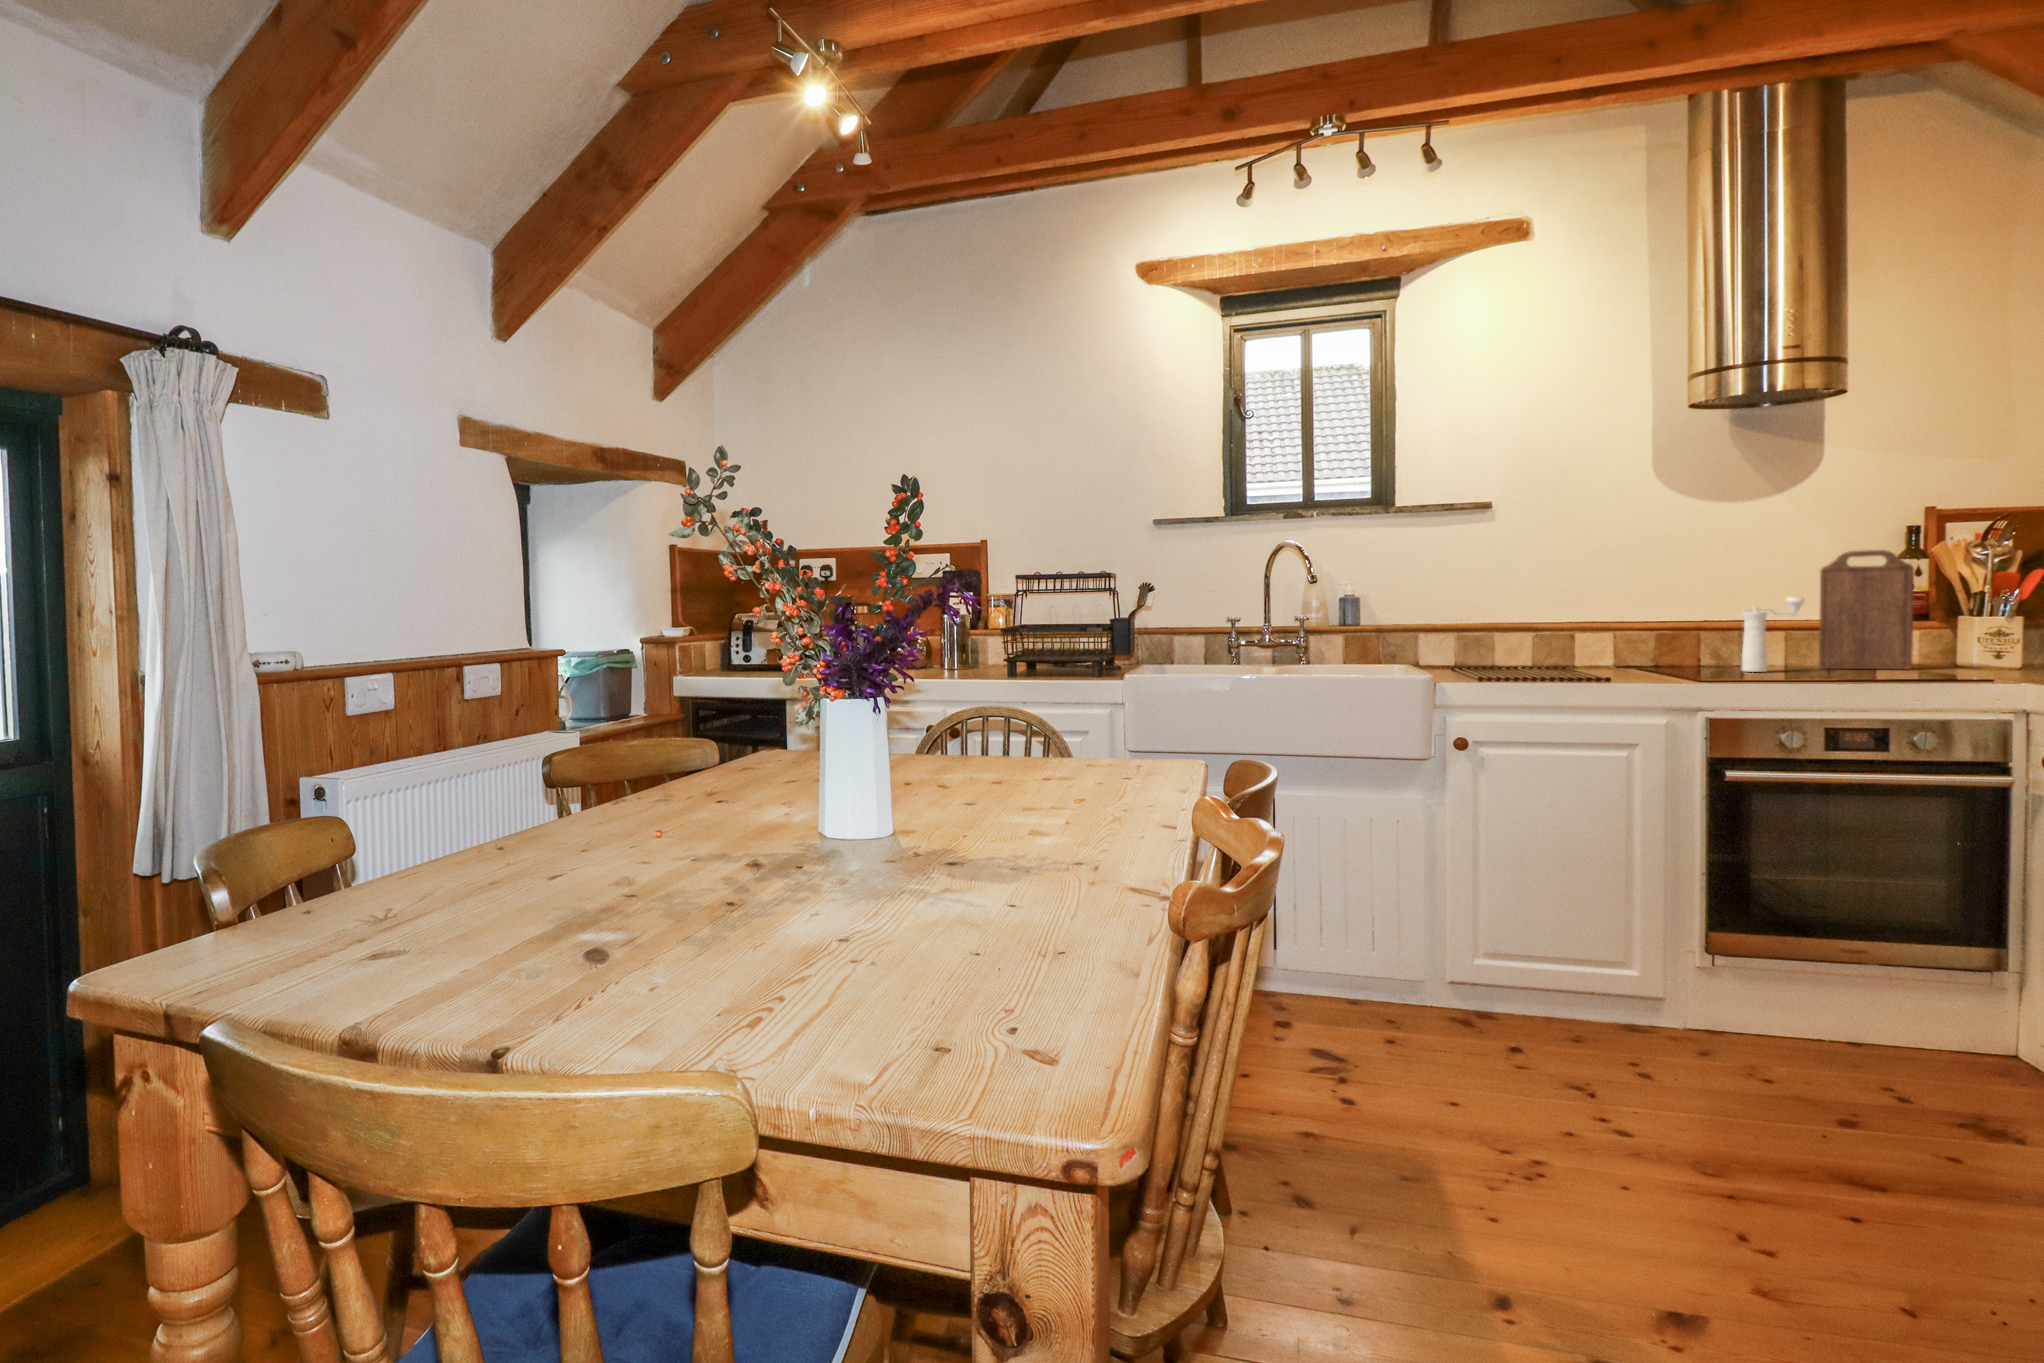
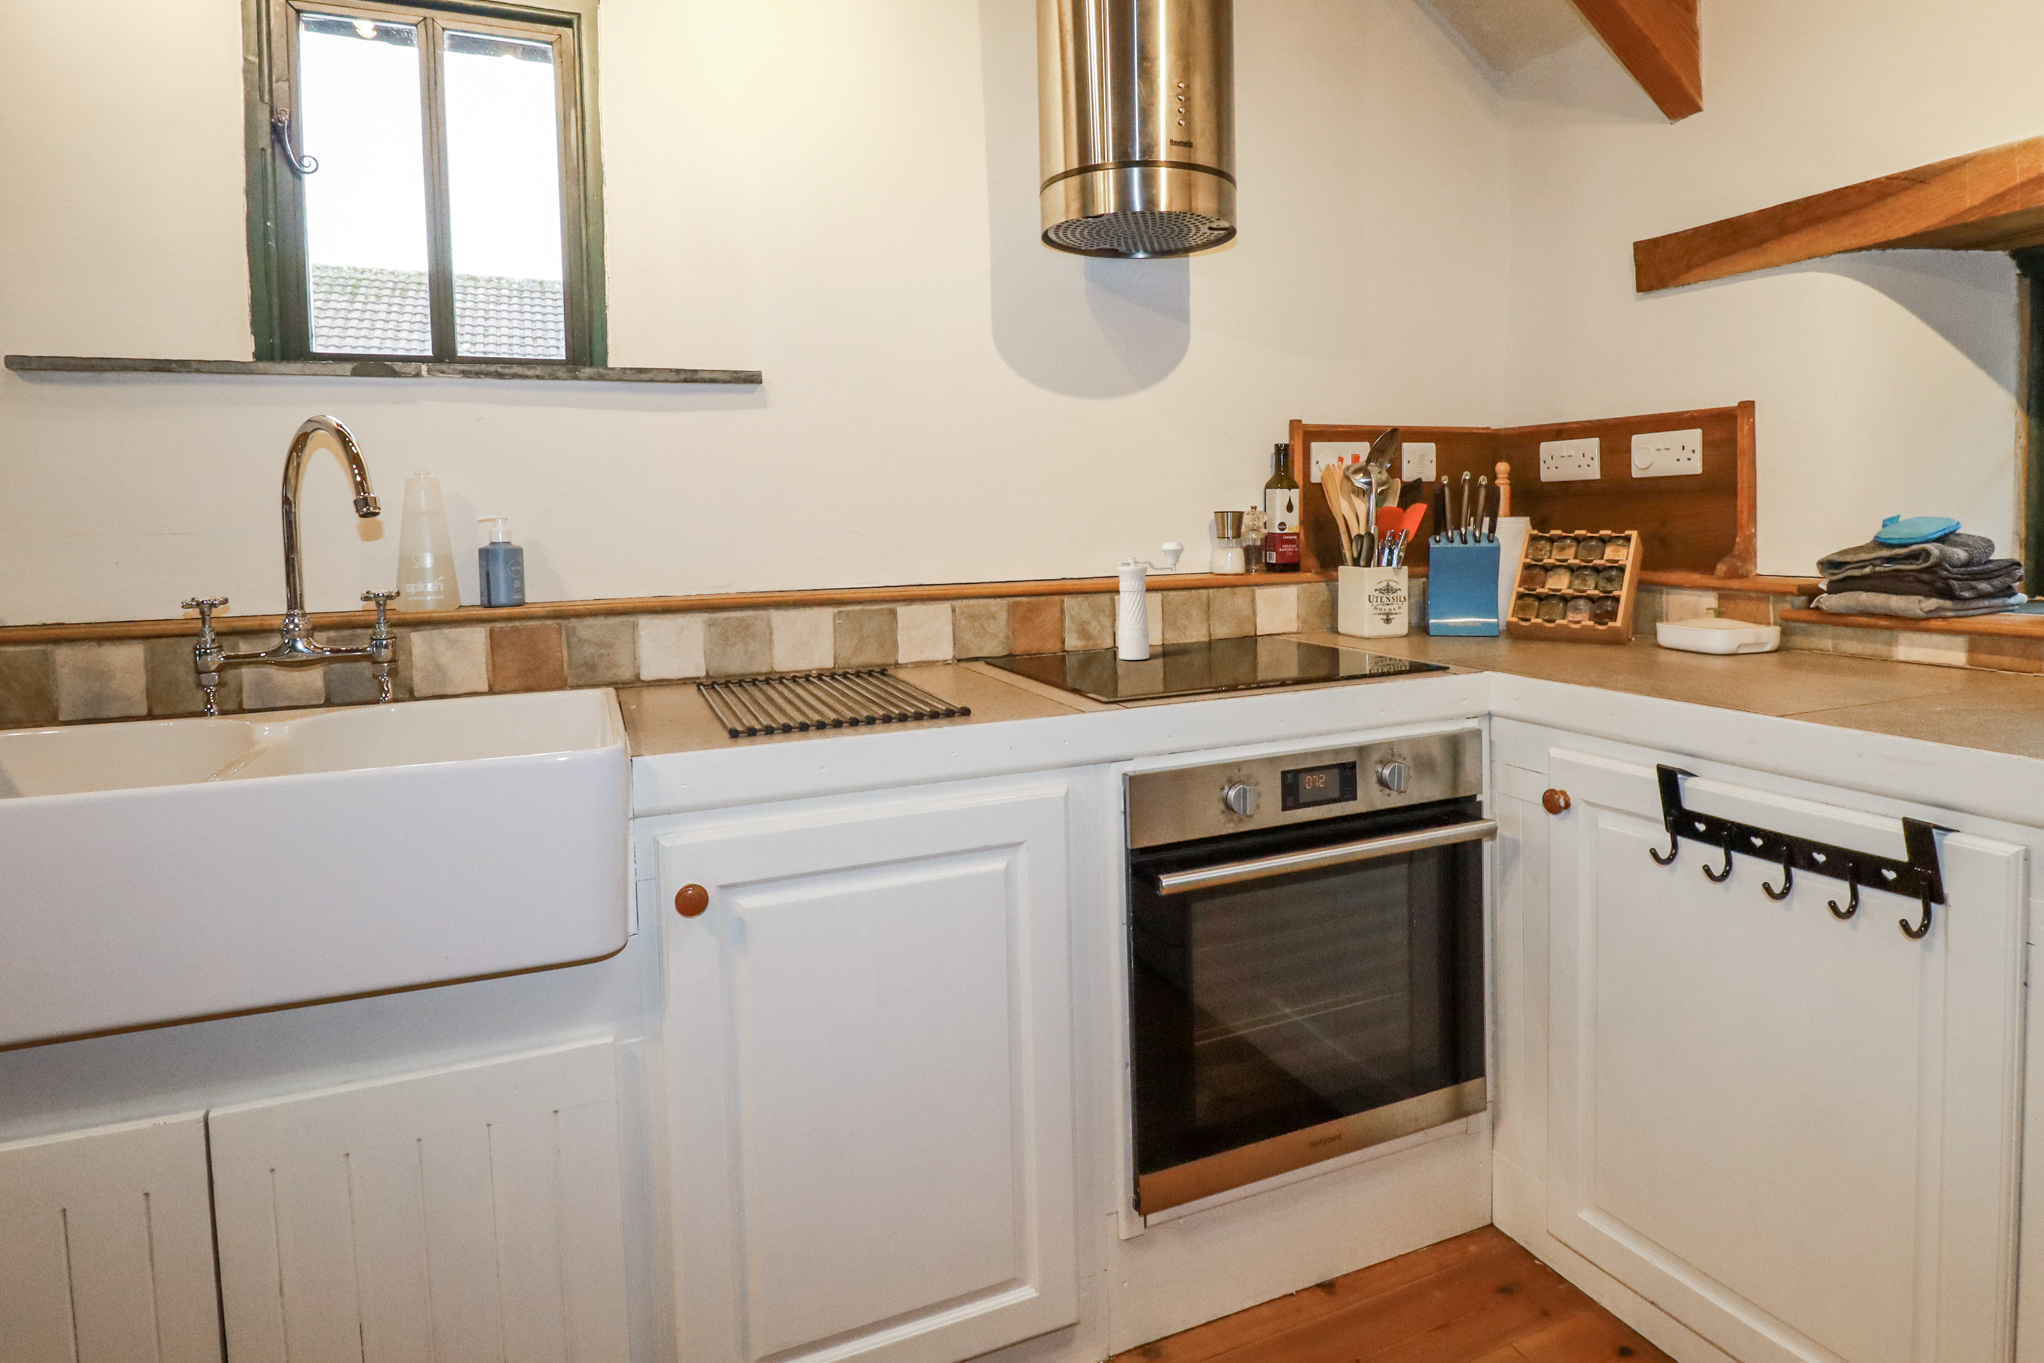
cutting board: present [1819,550,1914,669] -> none [1193,476,1290,646]

